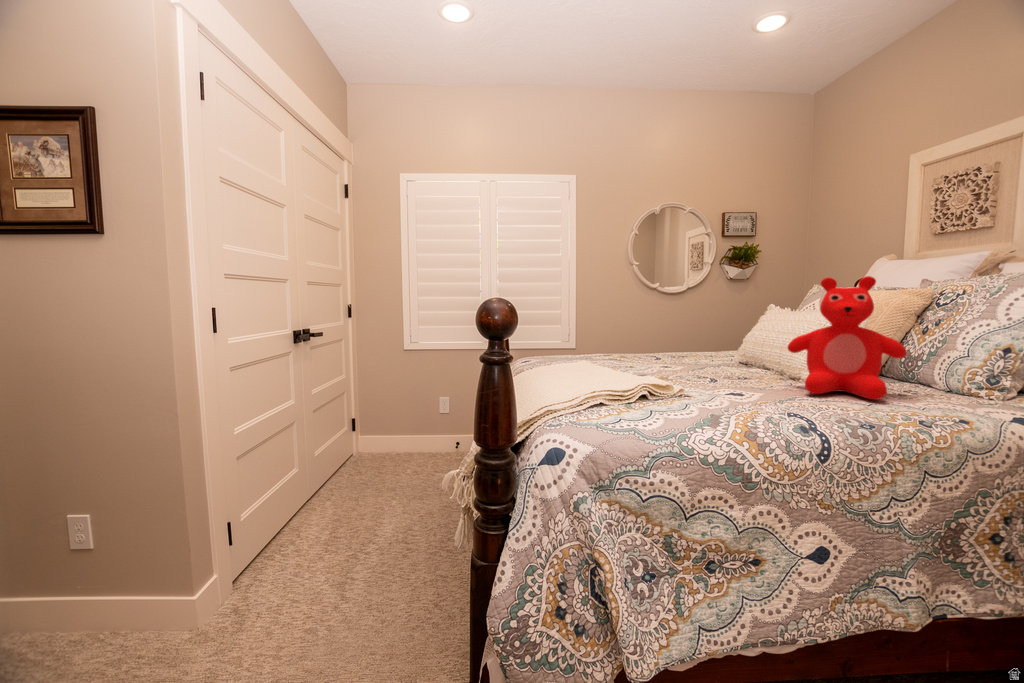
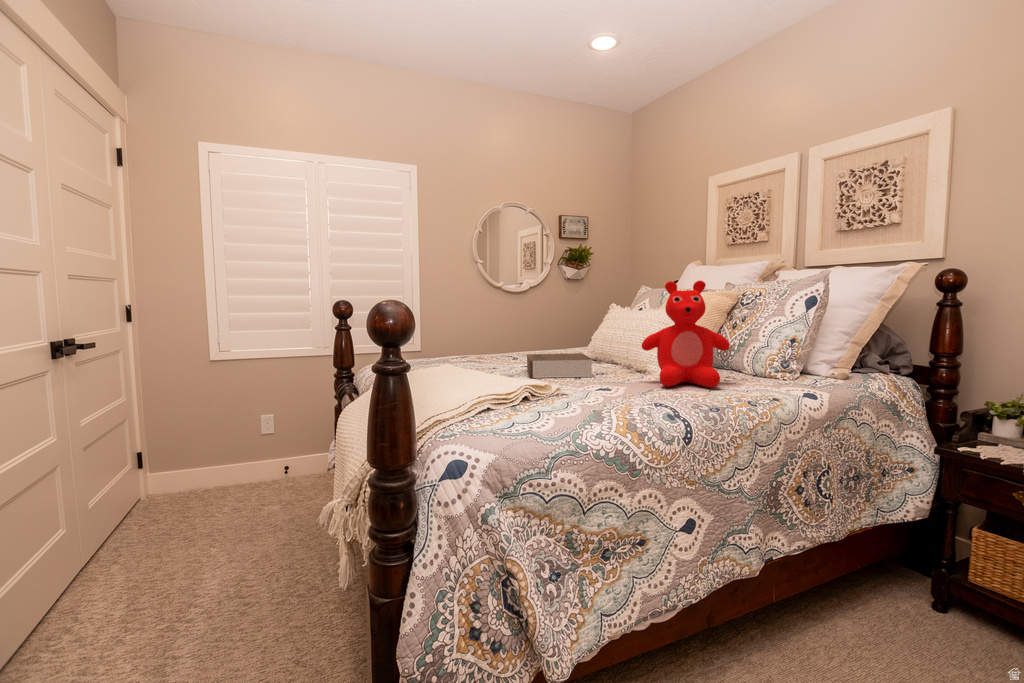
book: none [662,349,732,376] -> present [527,353,593,378]

